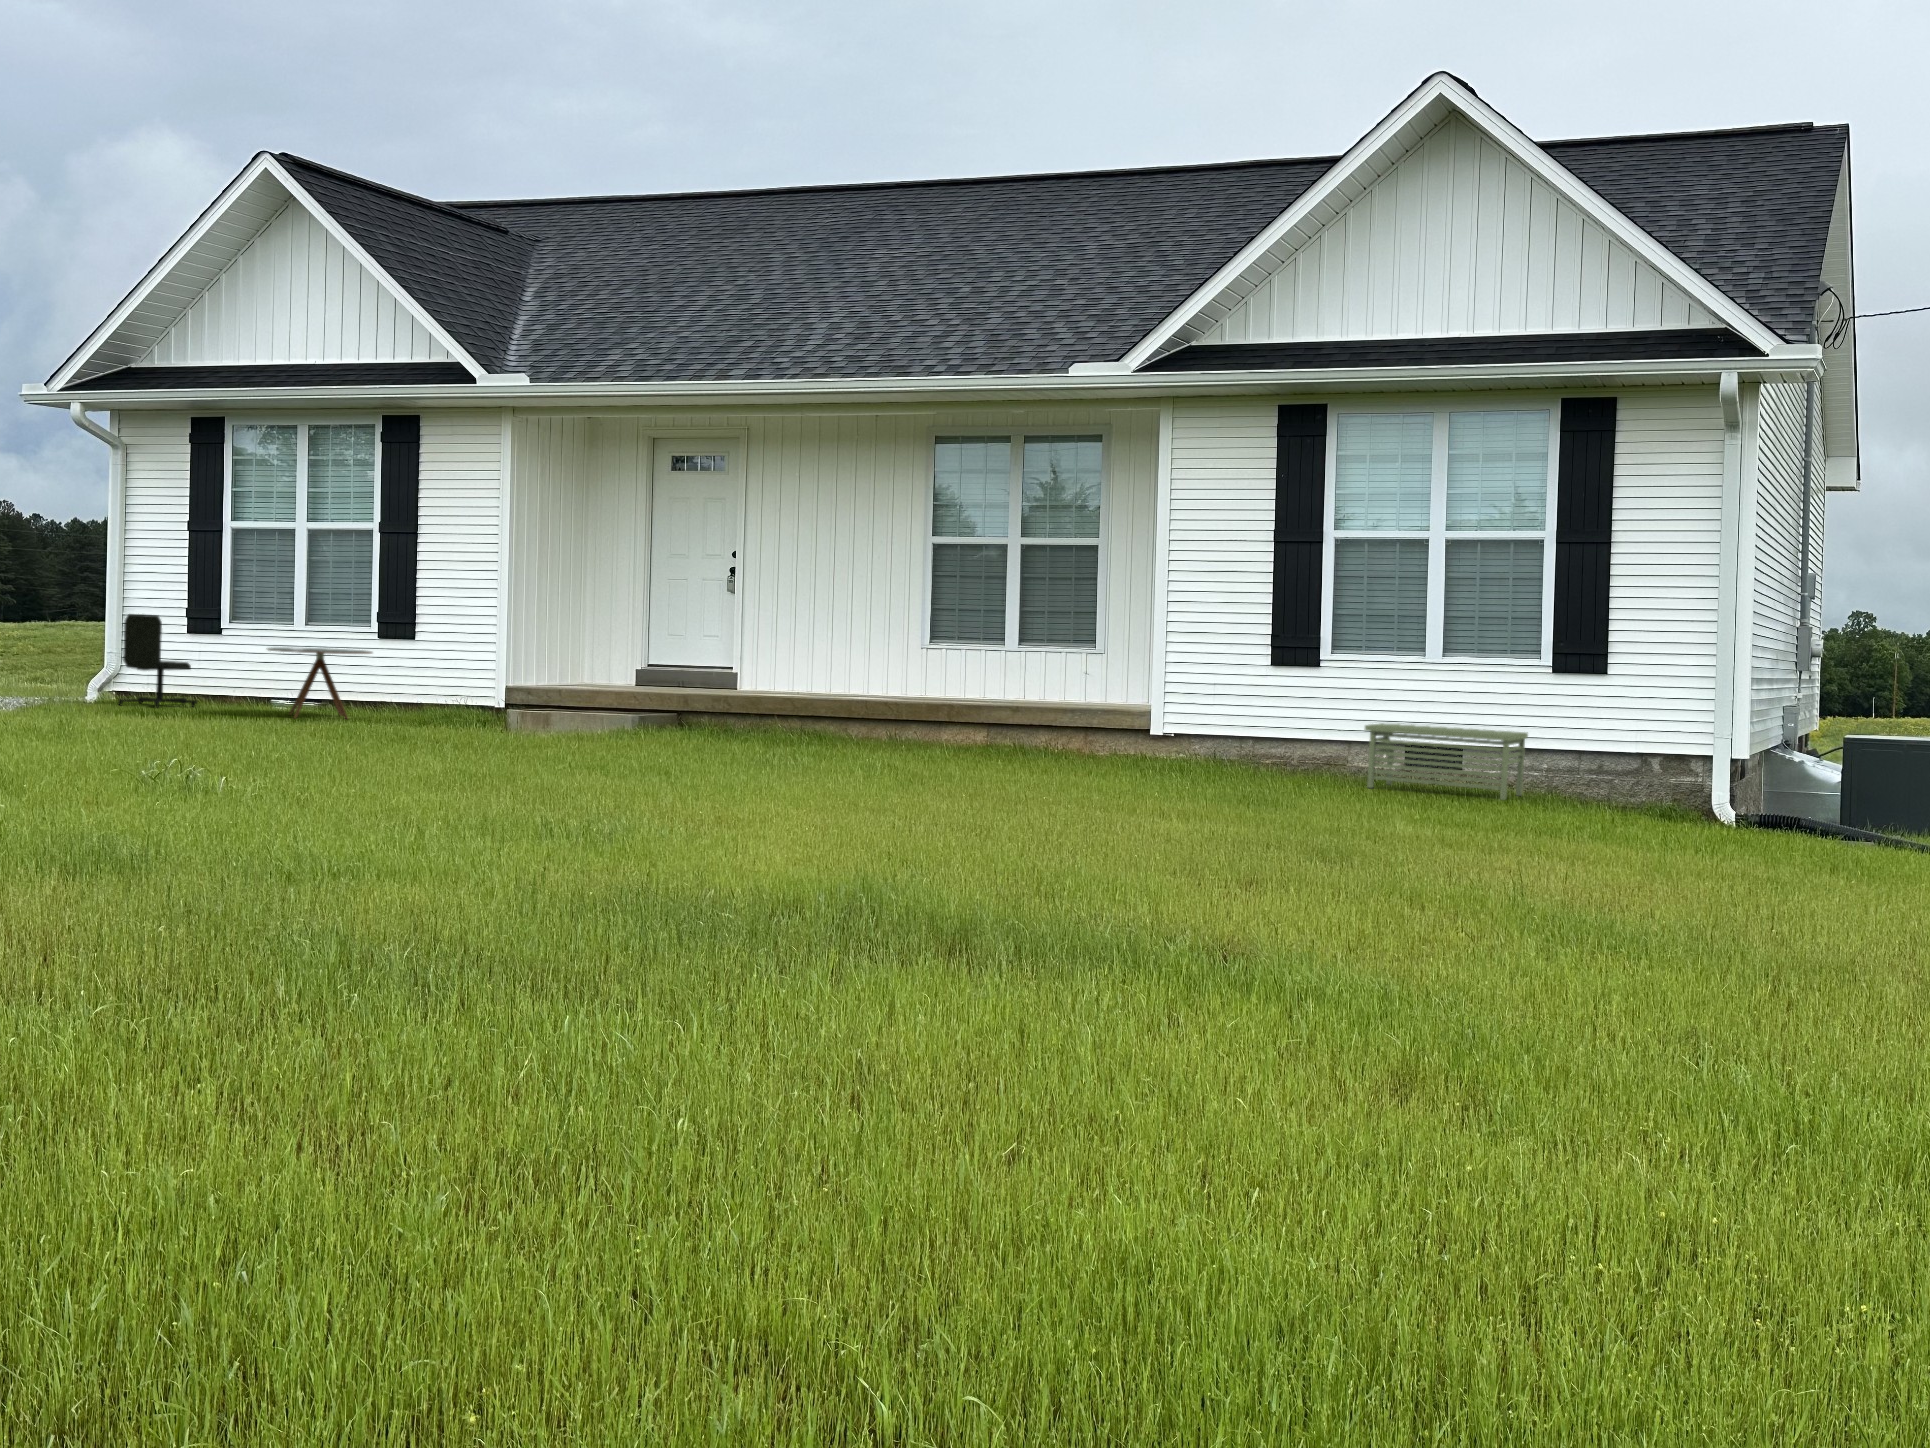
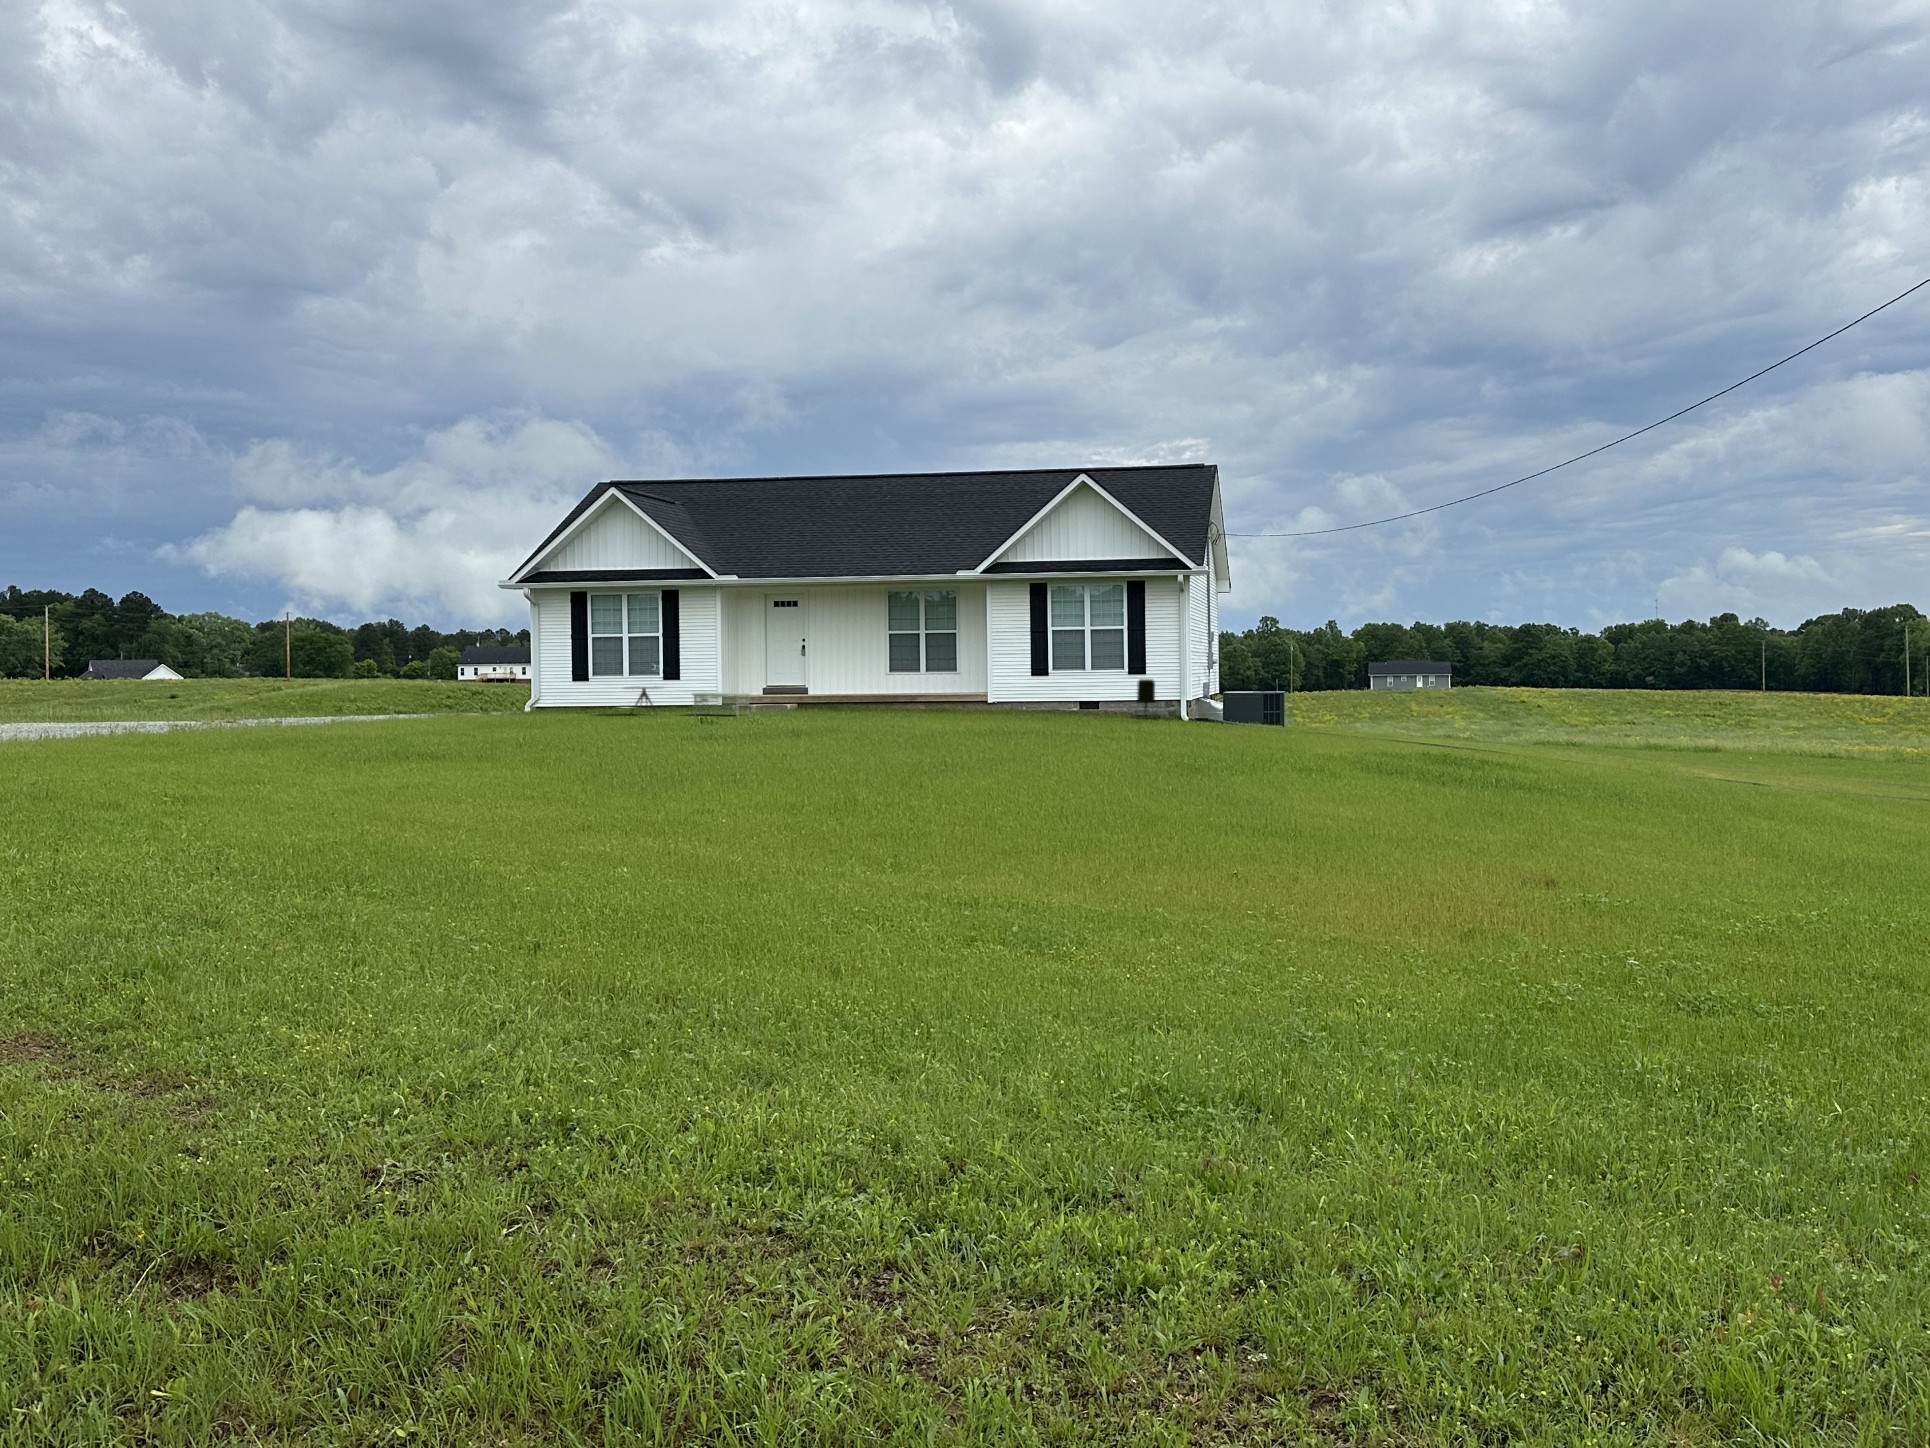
chair: present [118,614,197,708] -> present [1132,679,1160,718]
storage bench: present [1365,723,1528,800] -> present [693,693,749,715]

